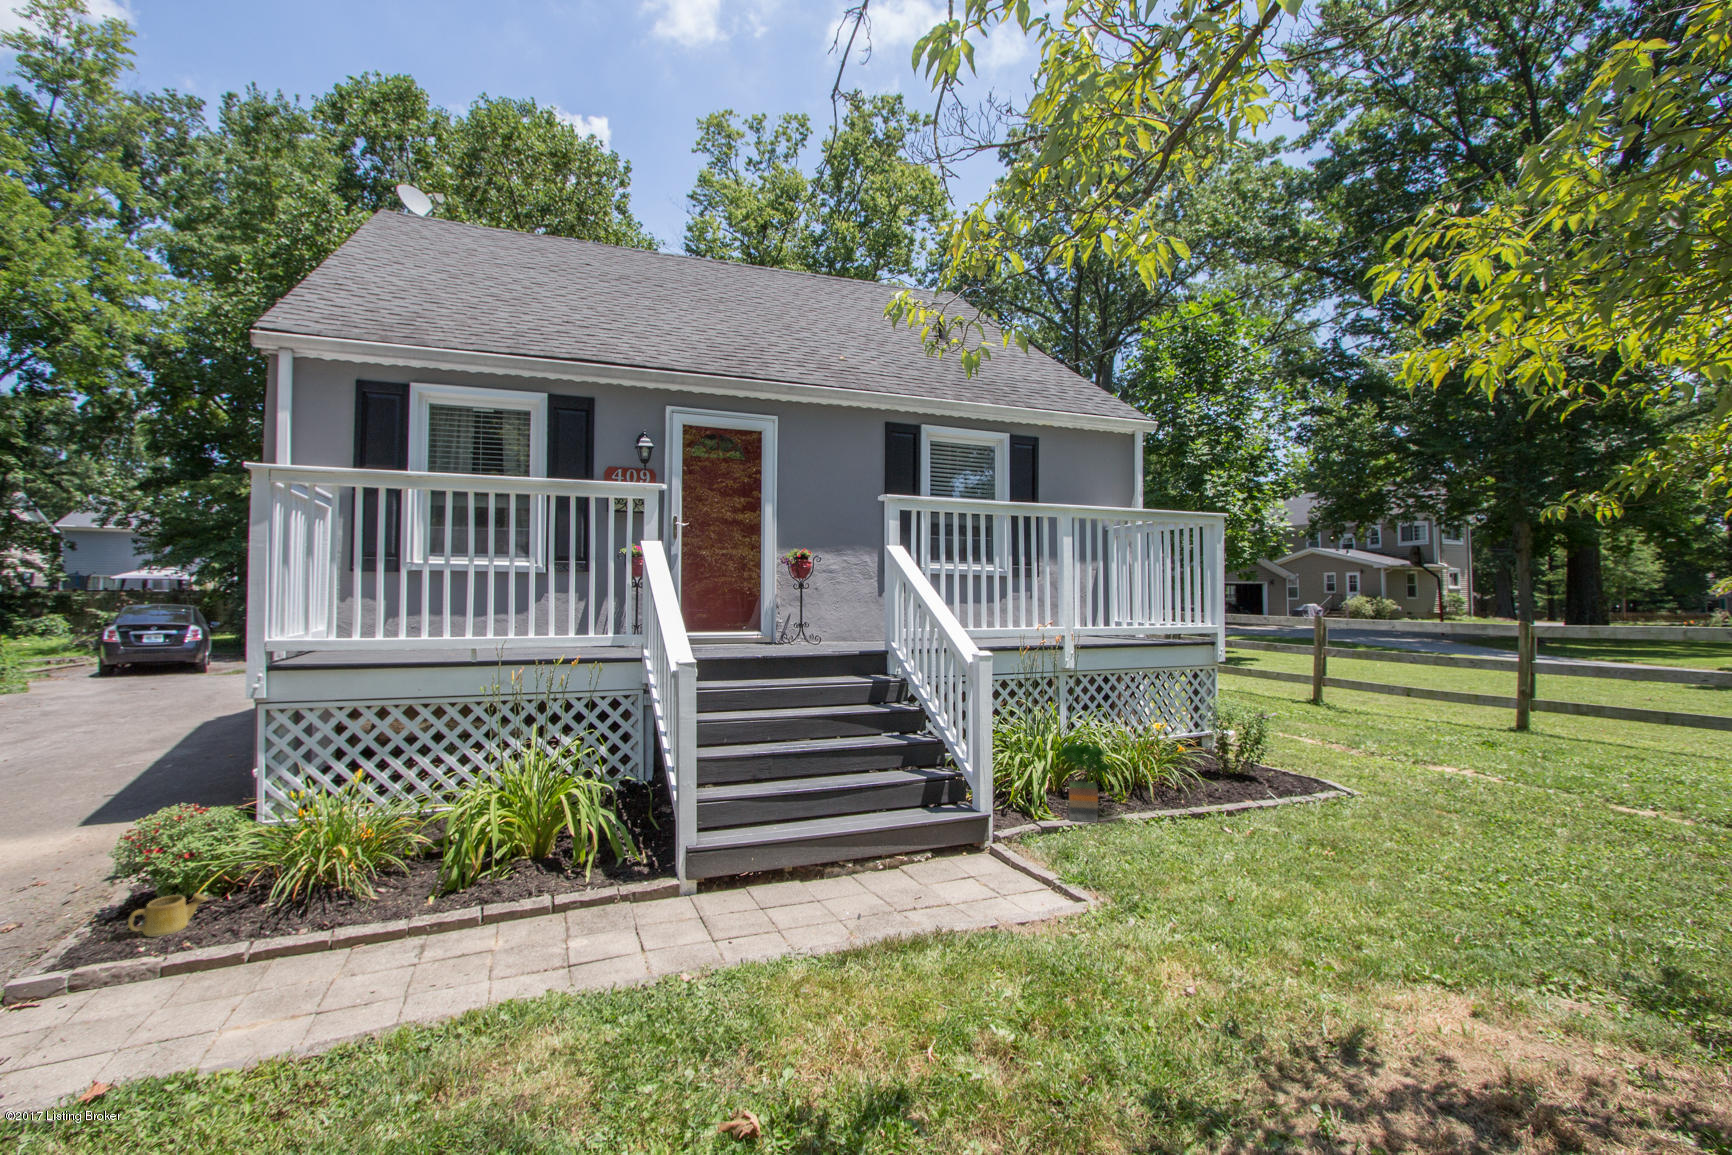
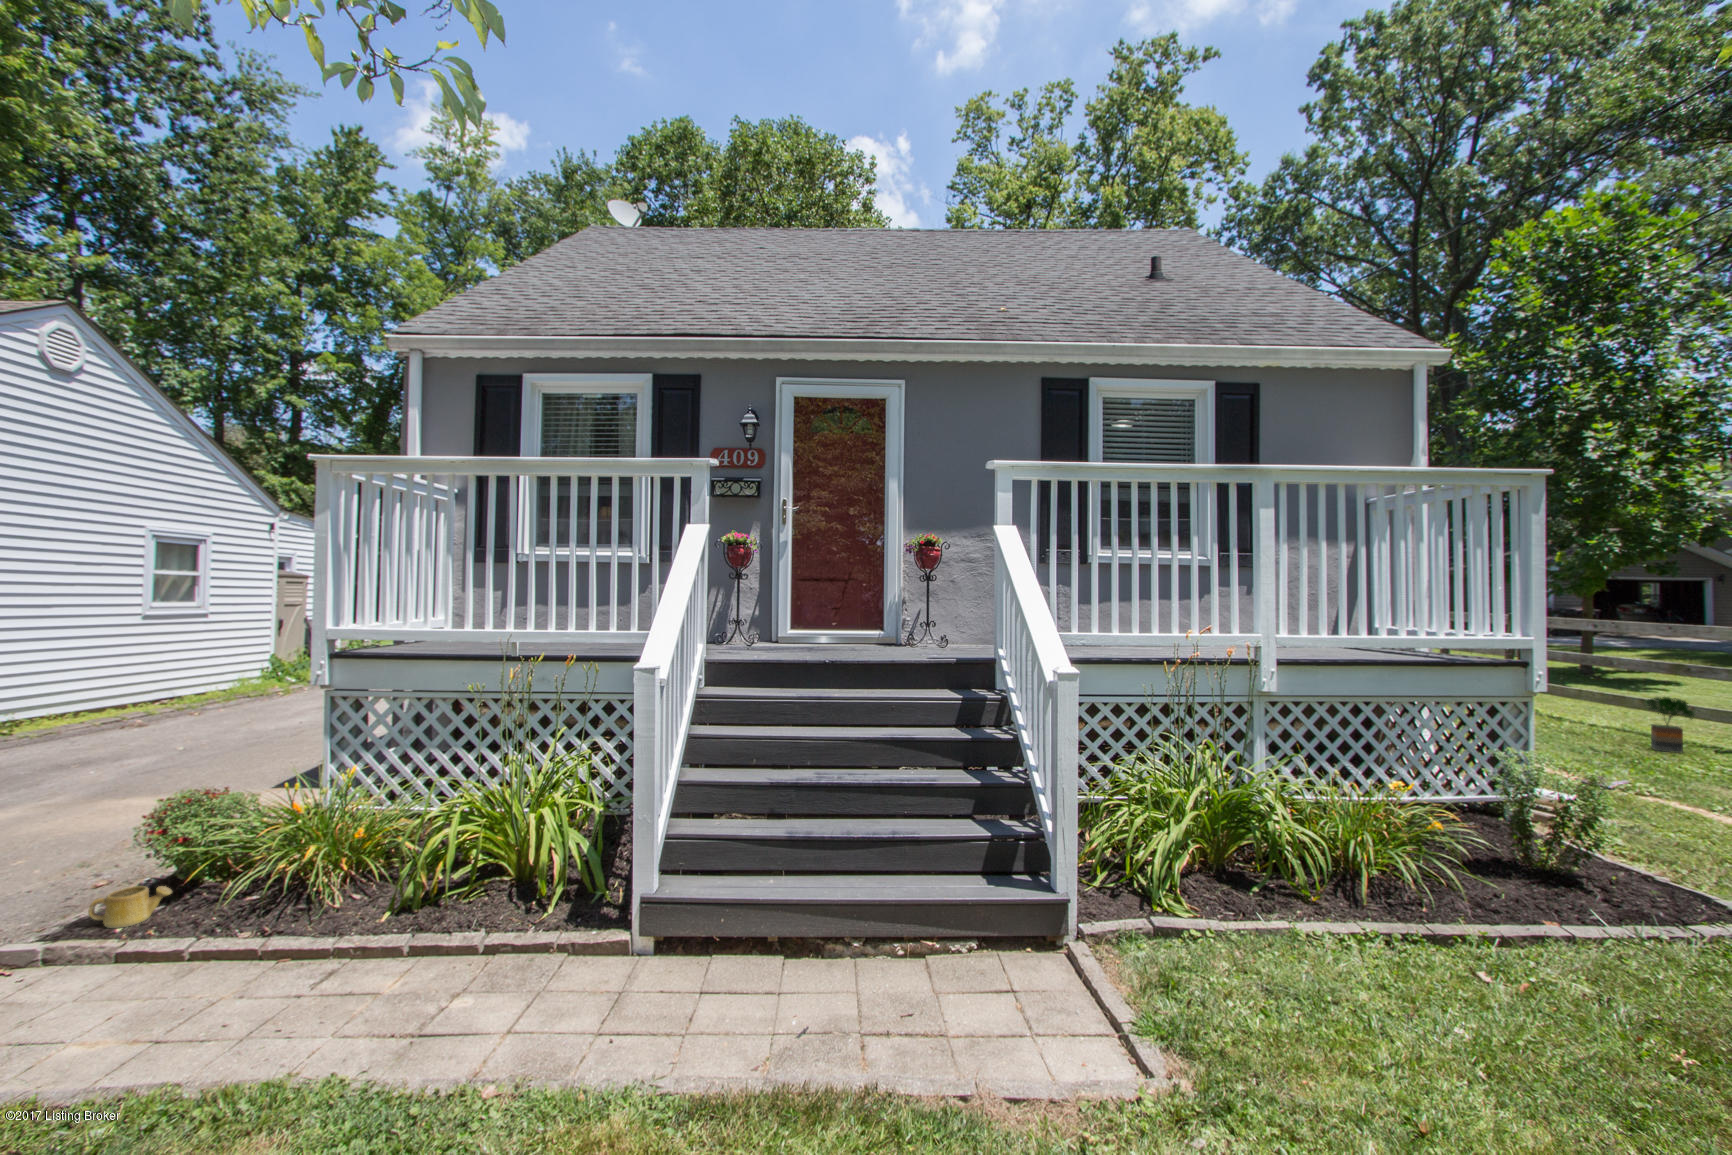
potted tree: present [1061,743,1110,822] -> present [1645,697,1694,753]

